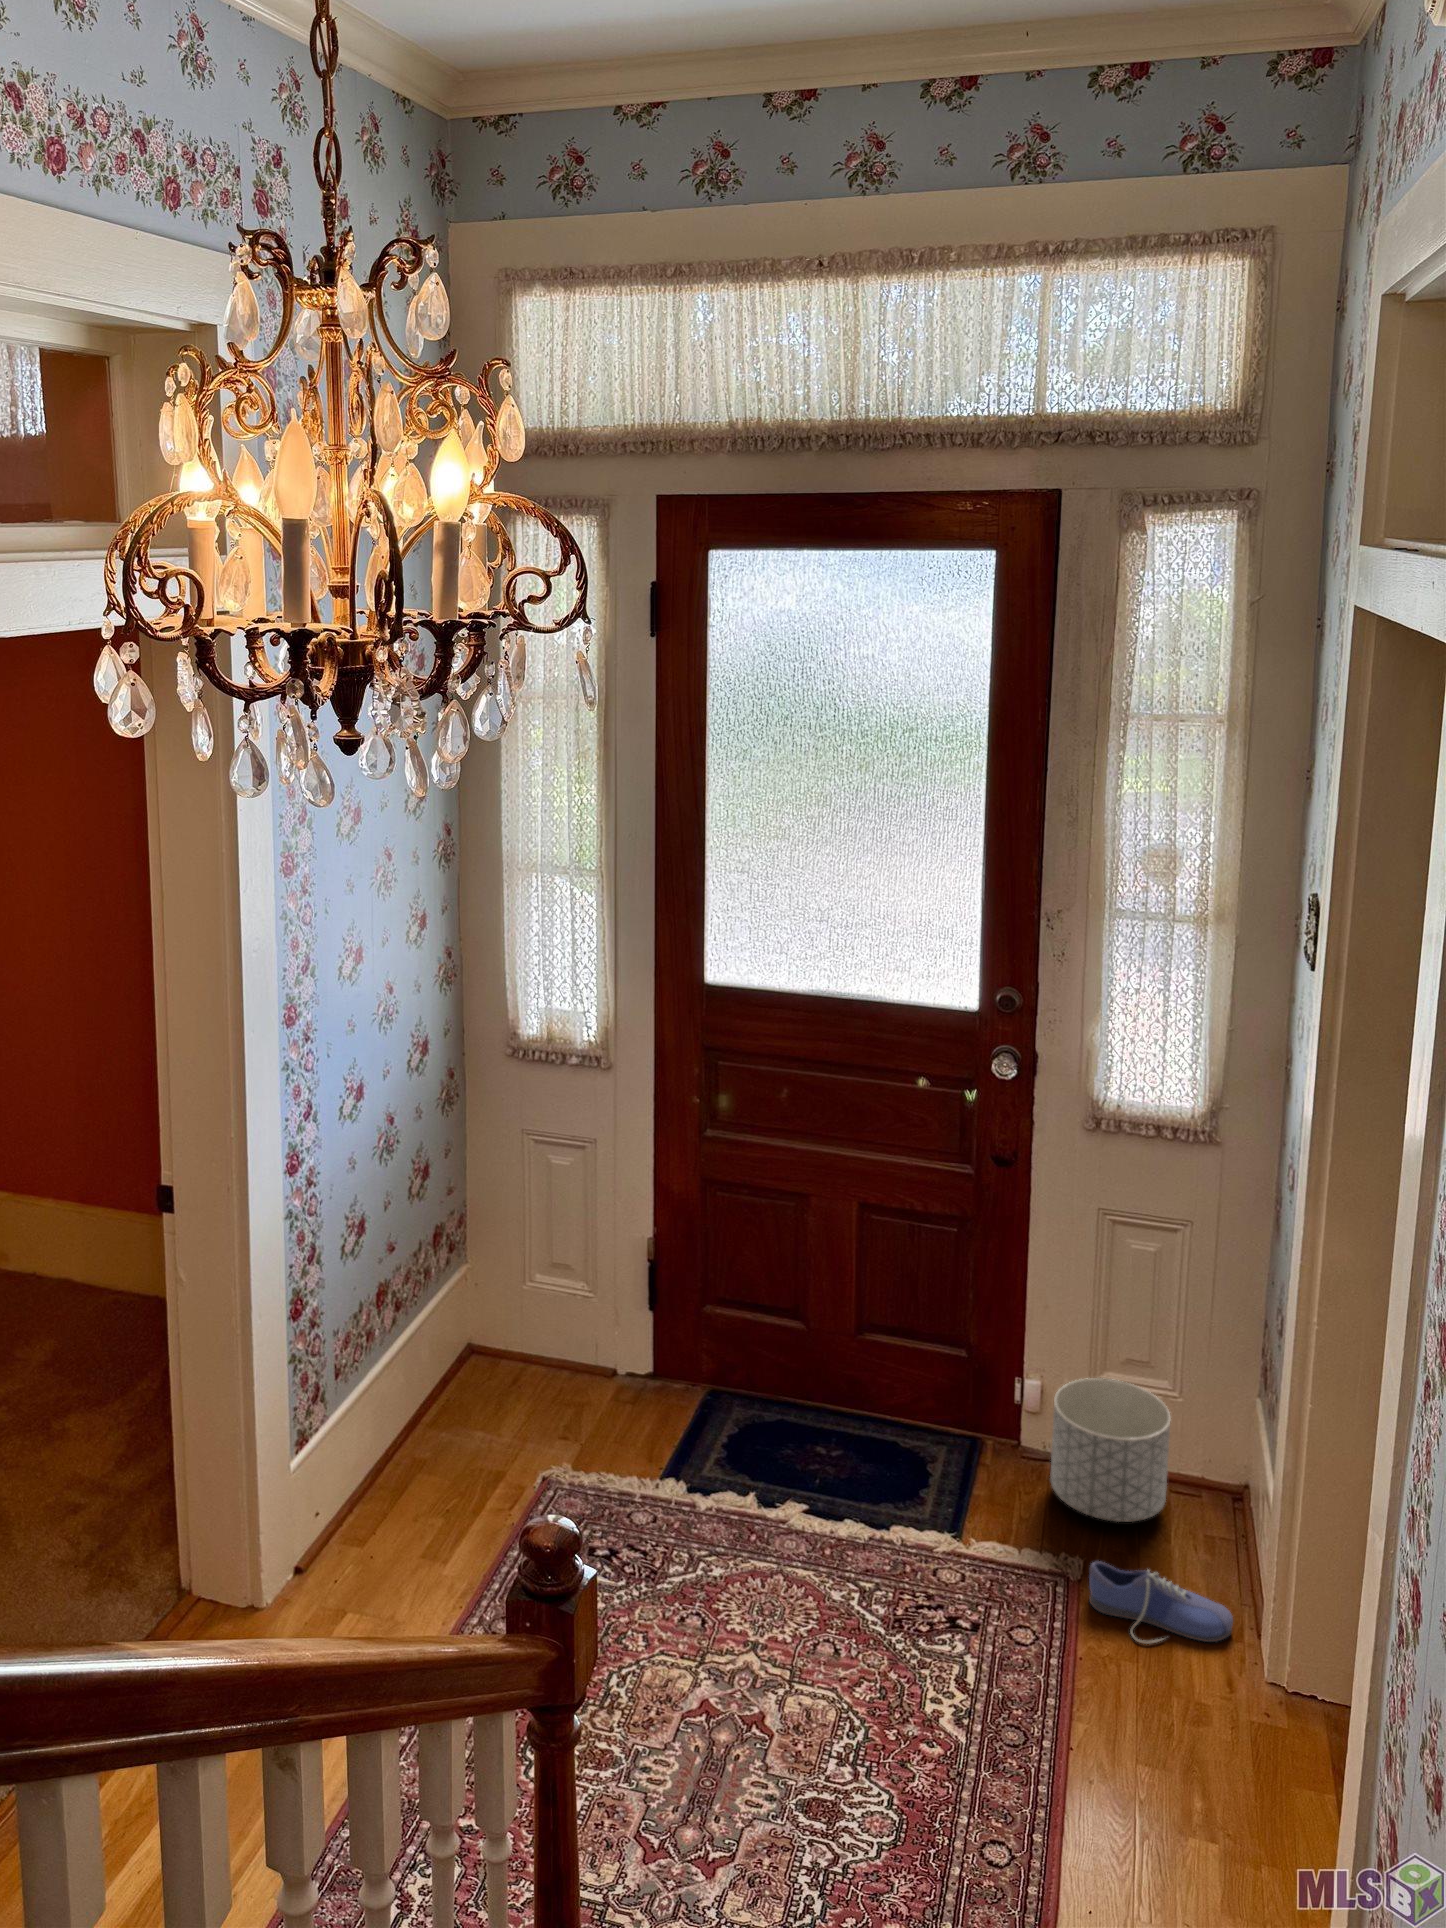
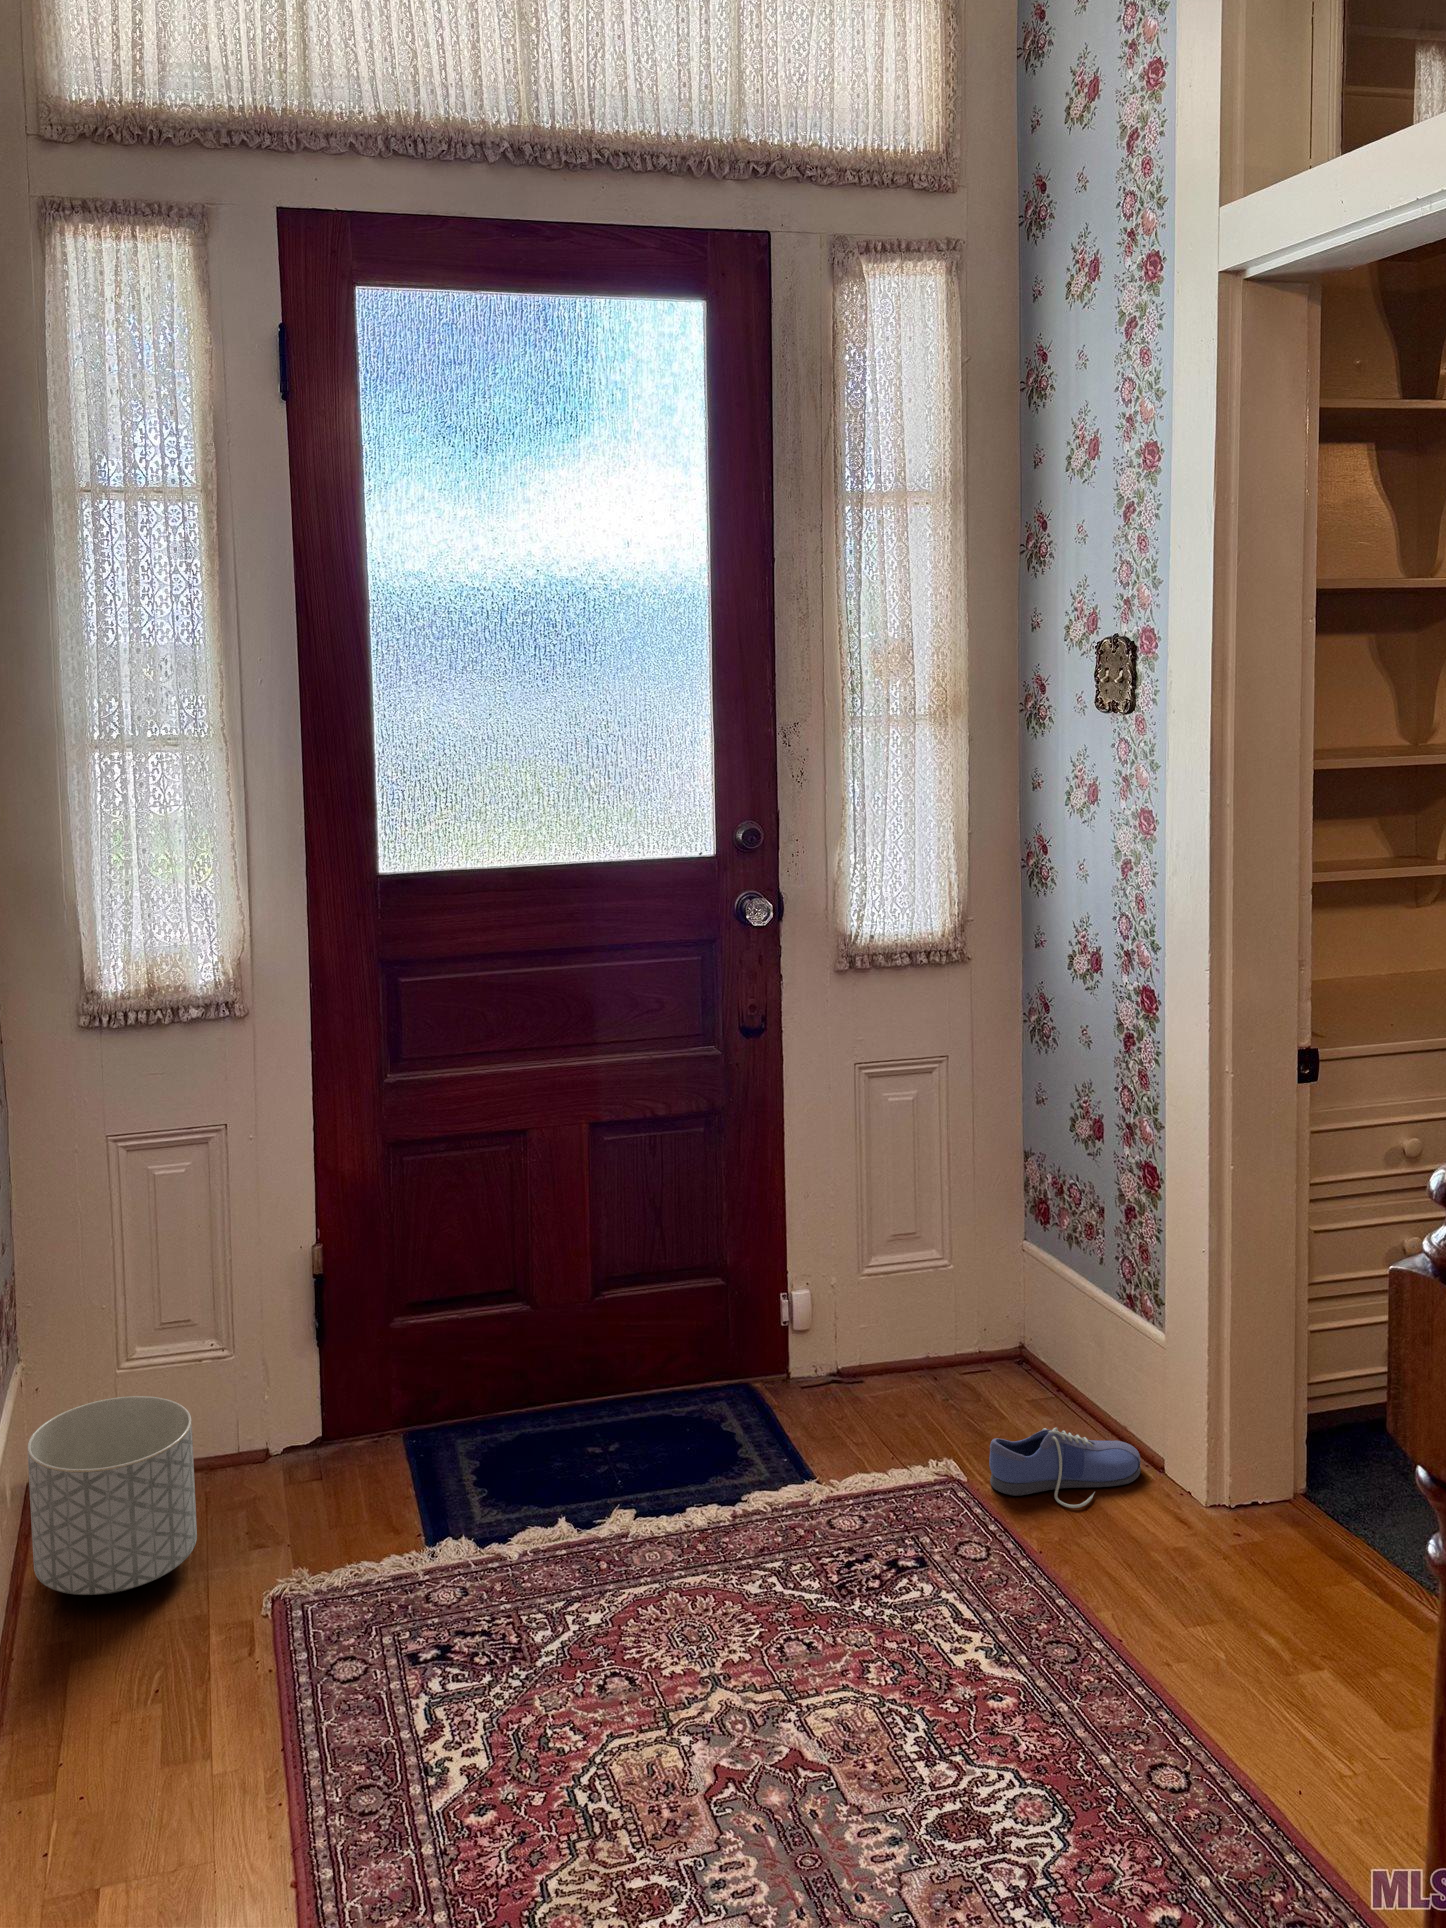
planter: present [1050,1378,1171,1522] -> present [27,1396,197,1595]

